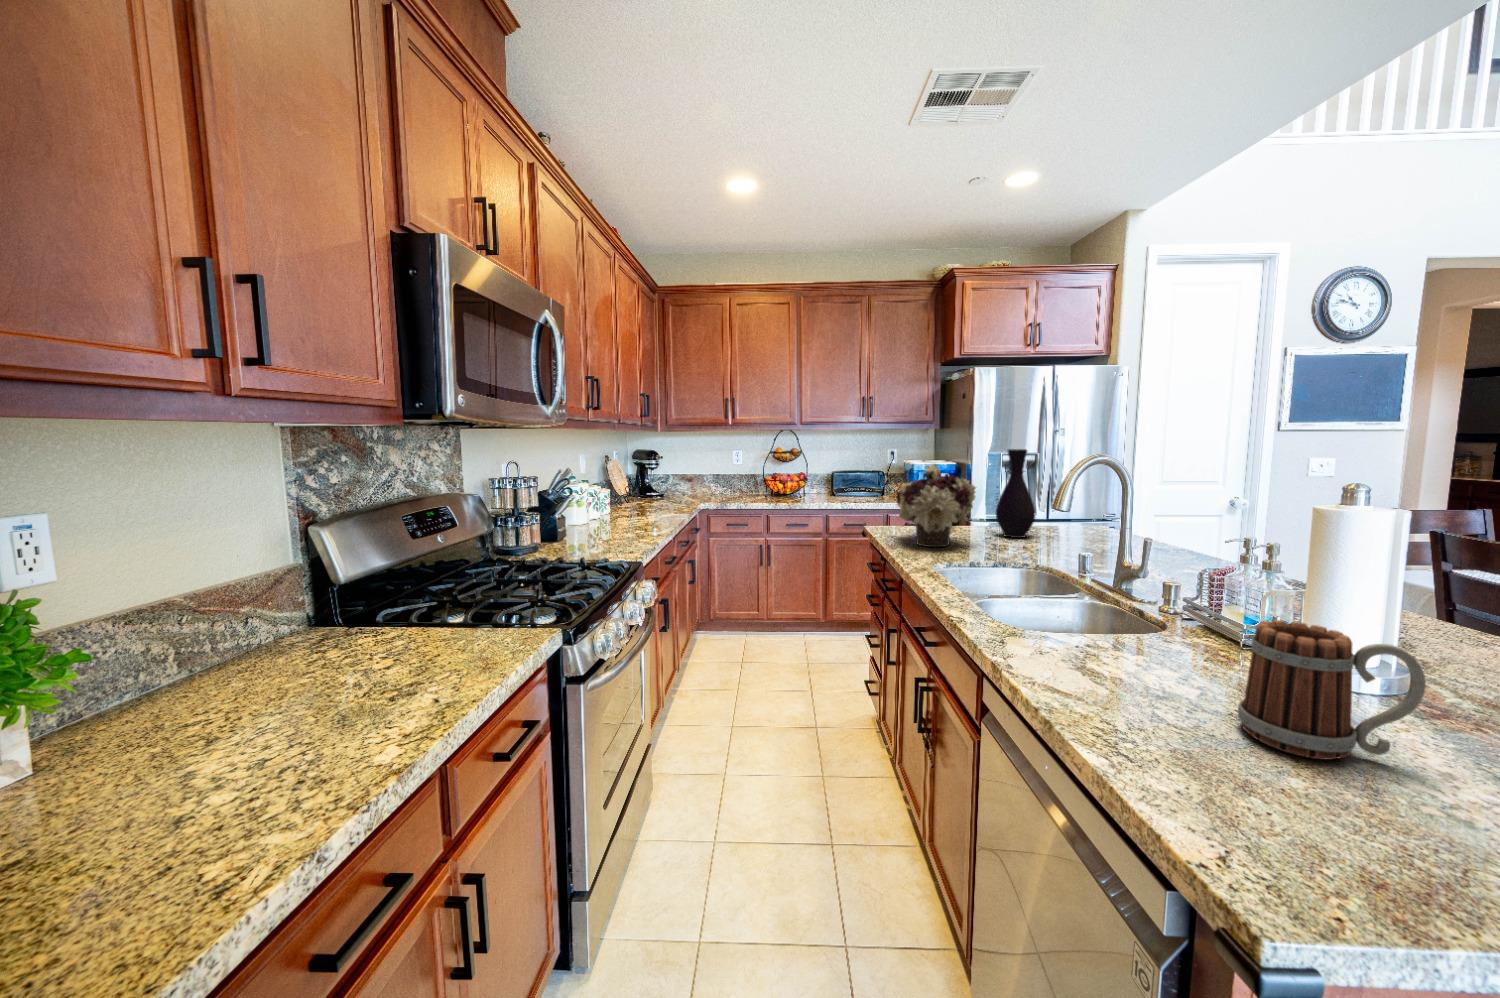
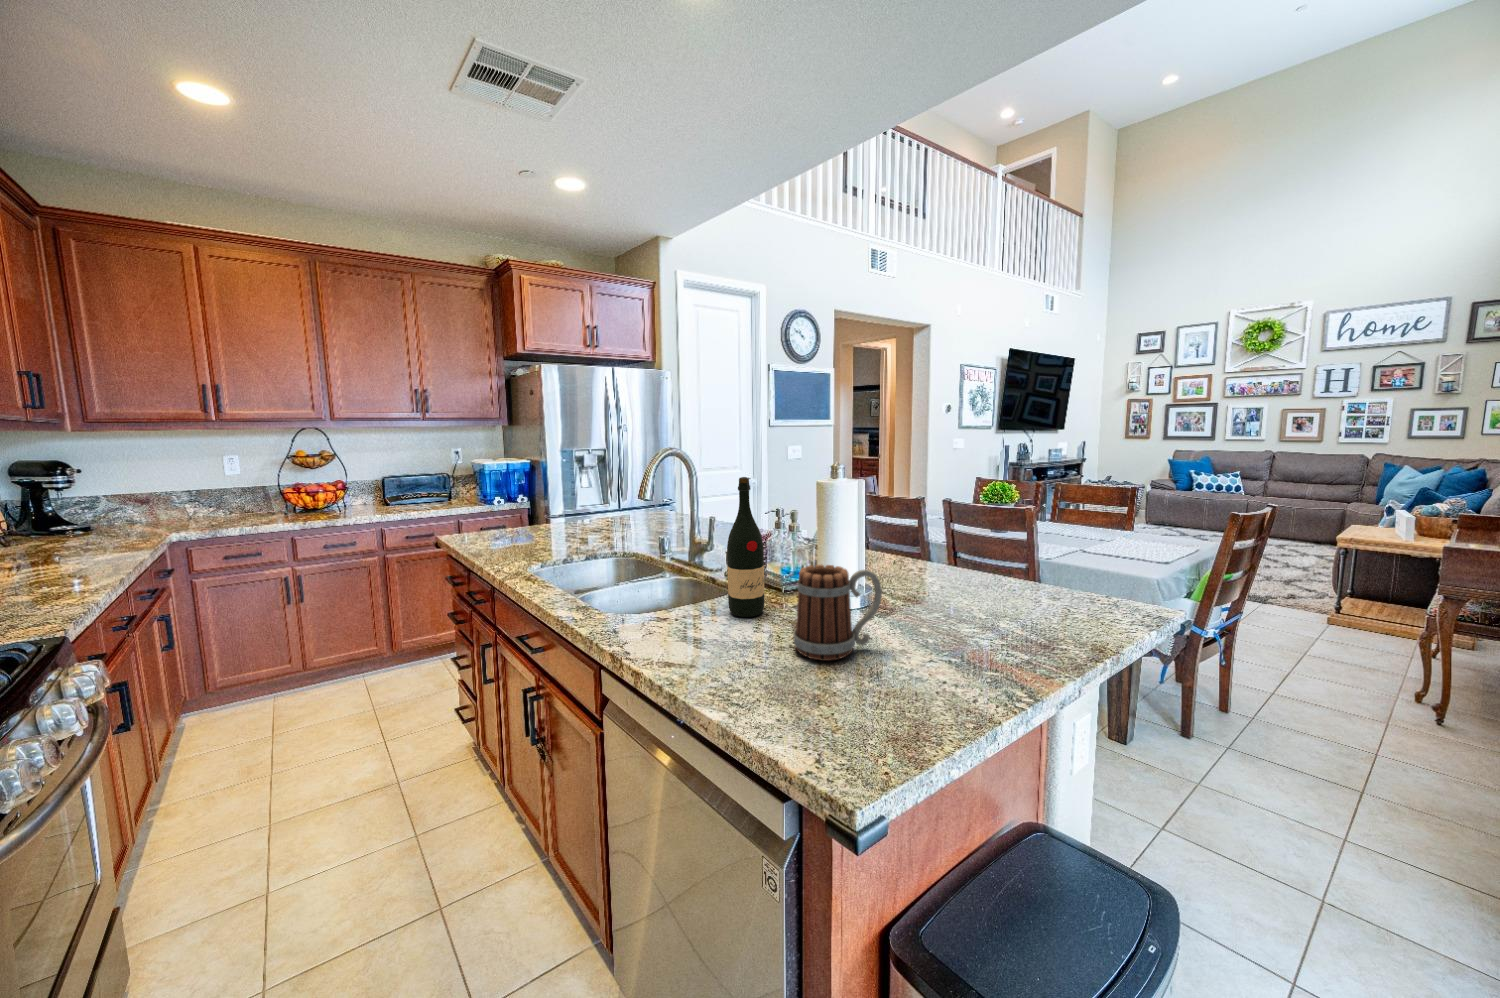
vase: present [996,449,1035,538] -> none [580,445,615,529]
flower arrangement: present [895,464,976,547] -> none [474,461,562,549]
wine bottle: none [1151,494,1214,670] -> present [727,477,765,617]

